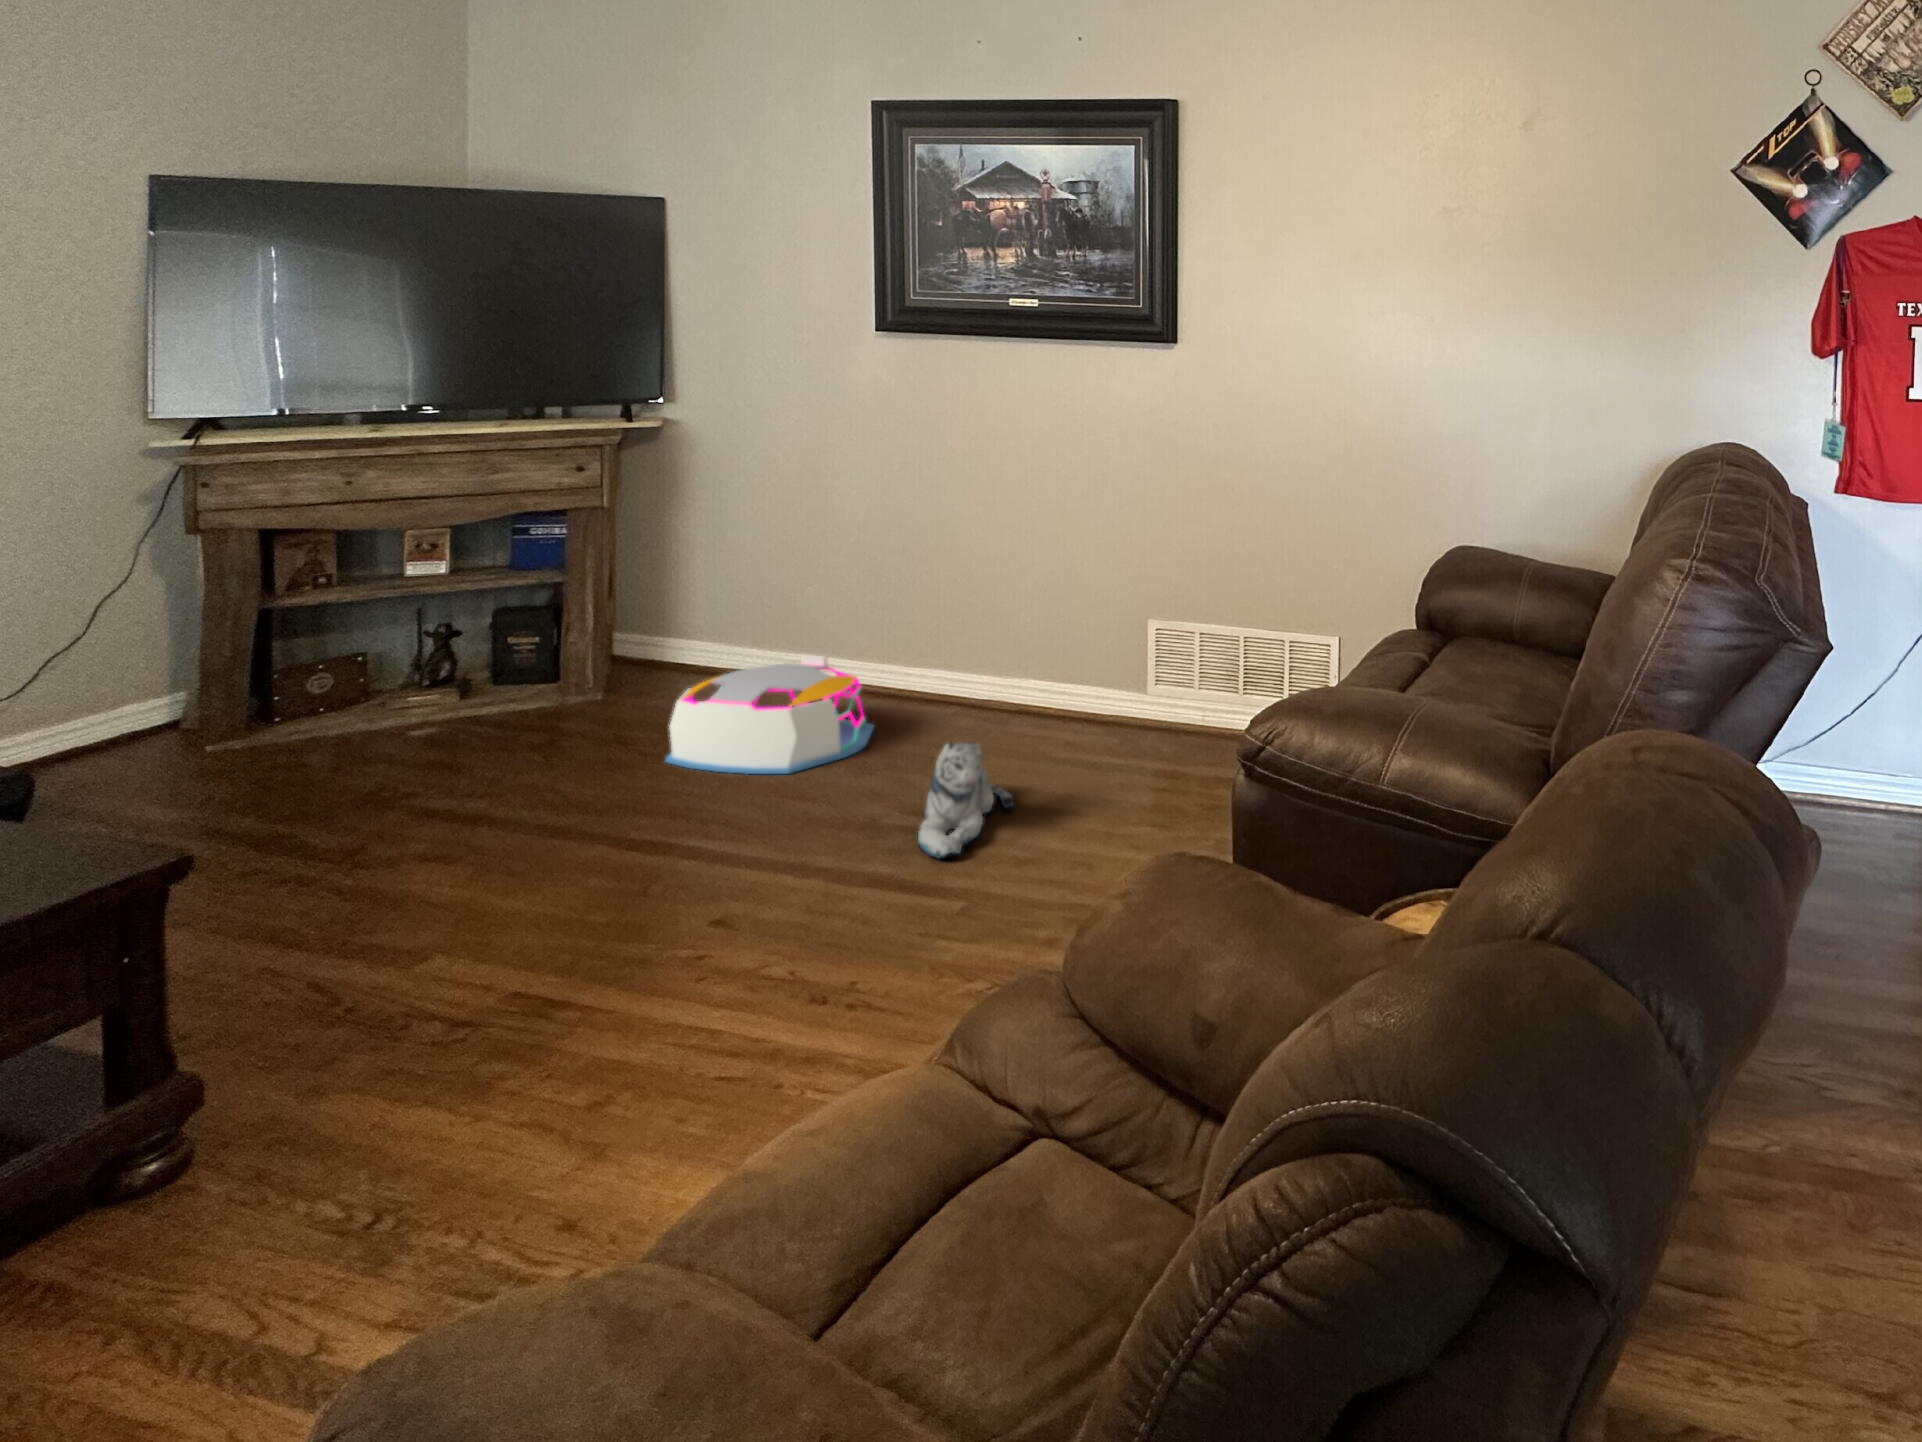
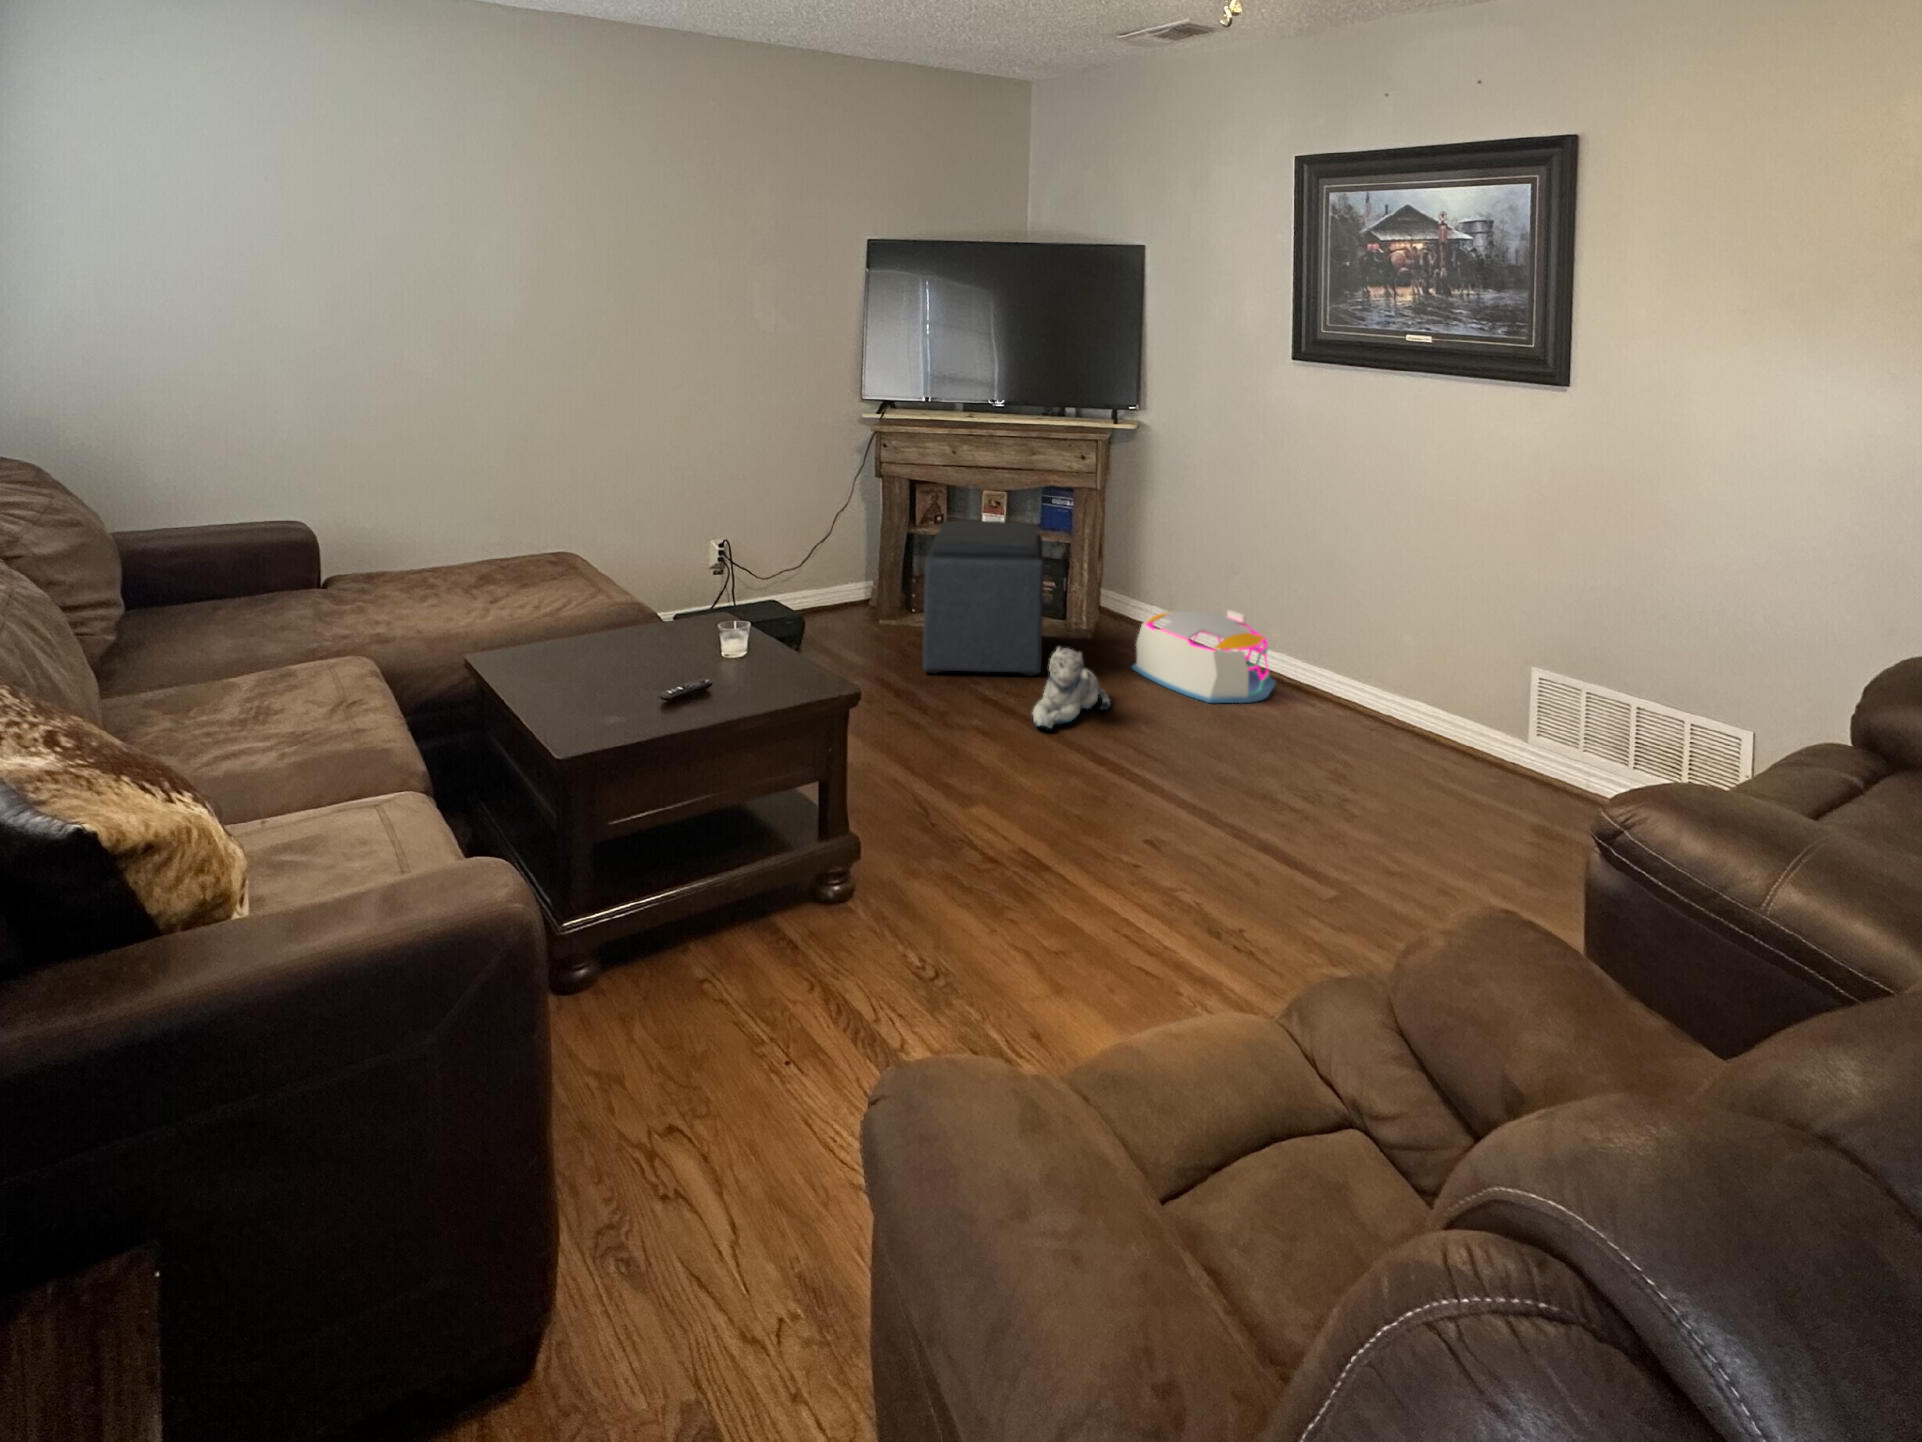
ottoman: none [268,604,512,864] -> present [923,521,1044,676]
plush toy: present [918,742,1014,858] -> present [1033,647,1110,728]

